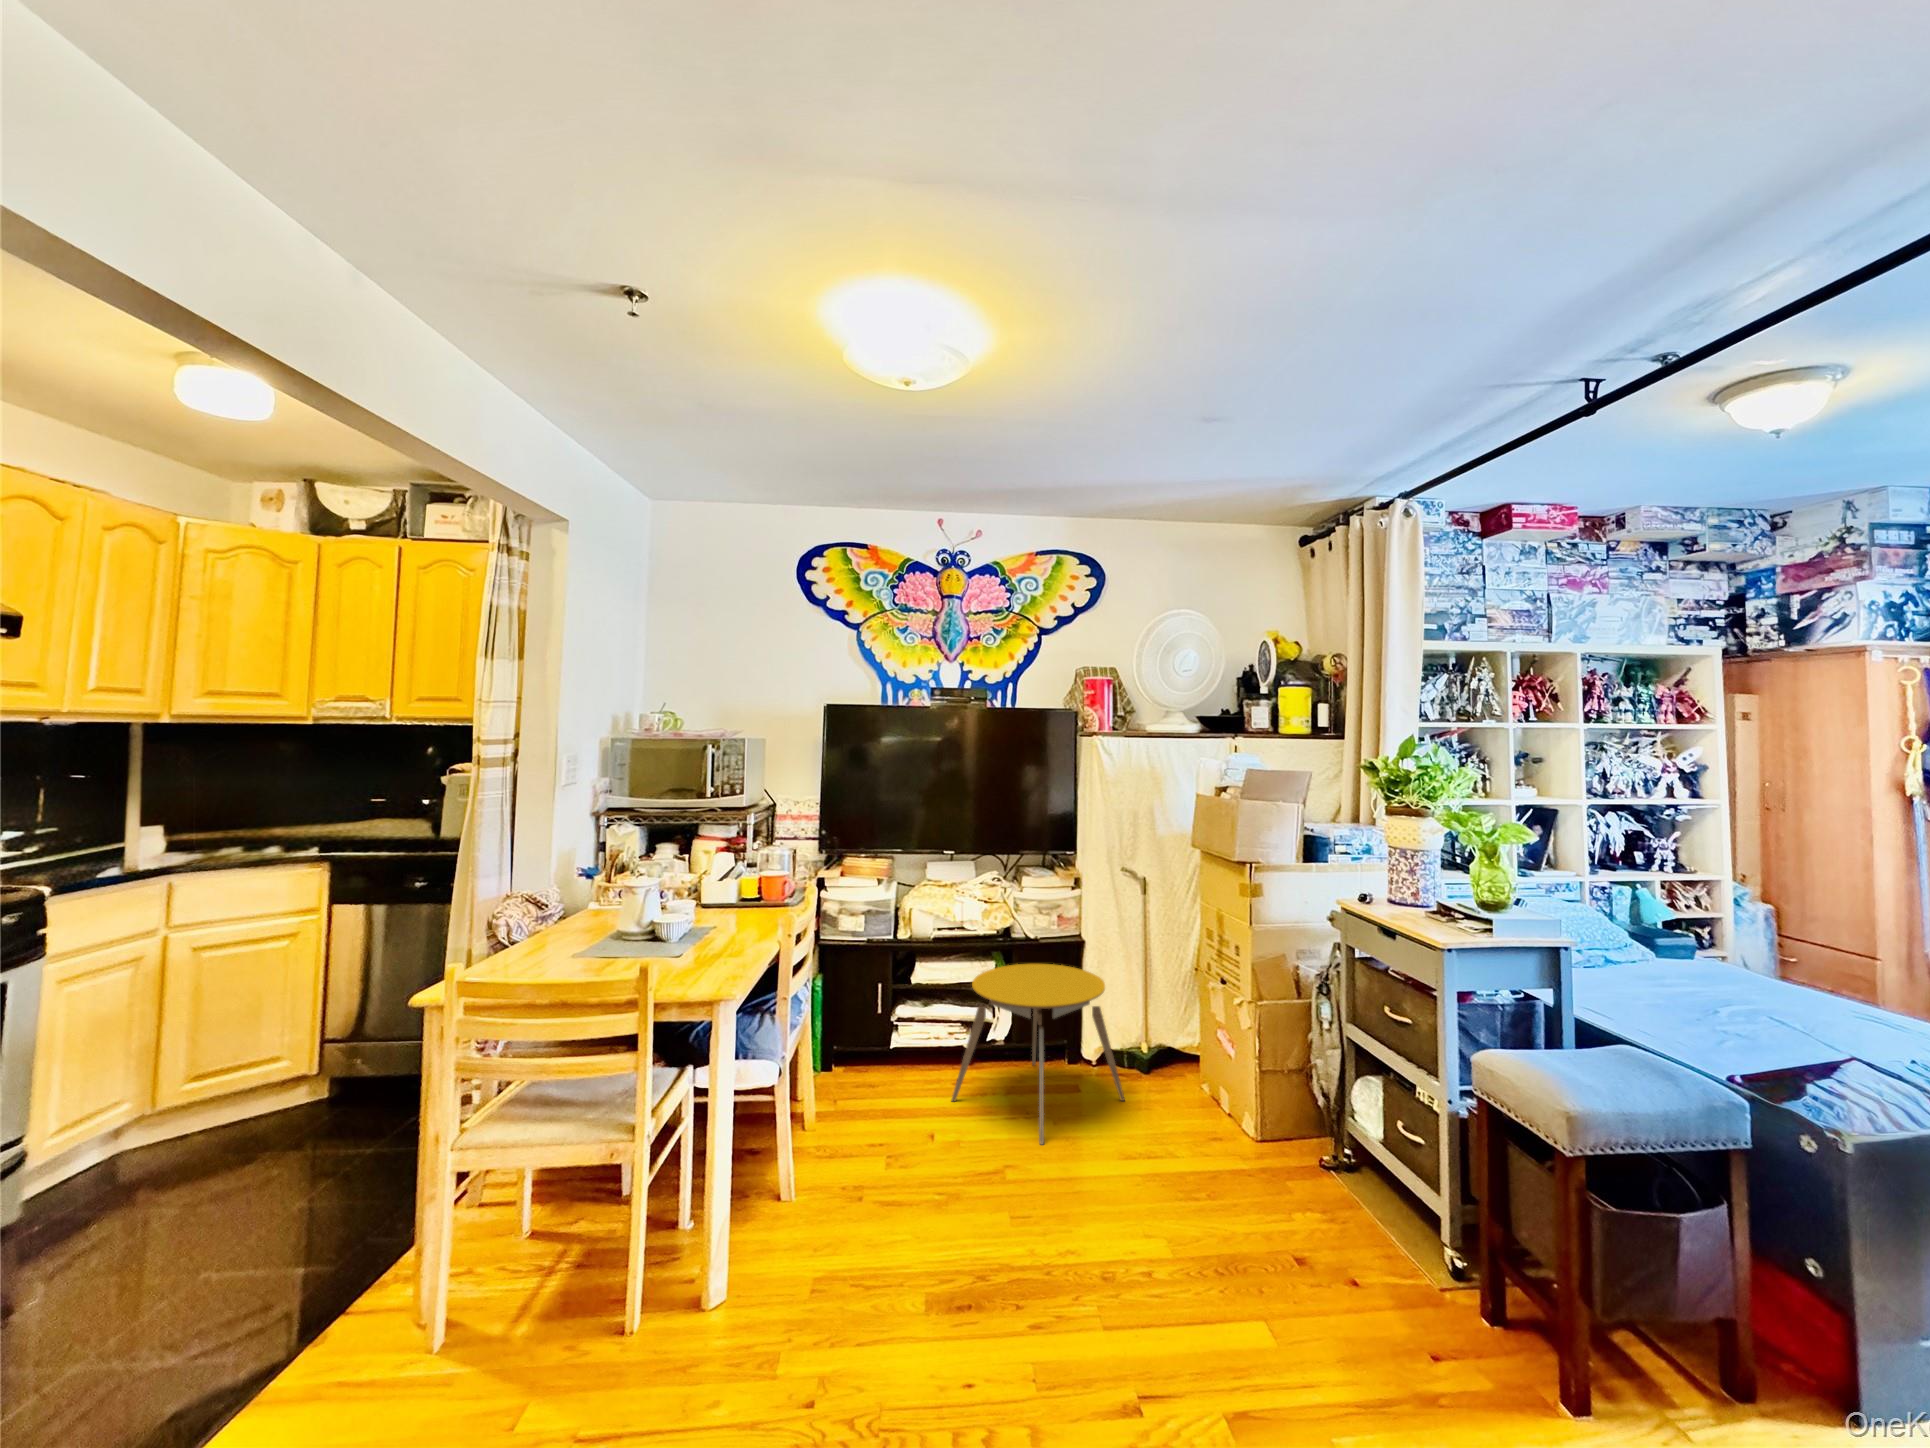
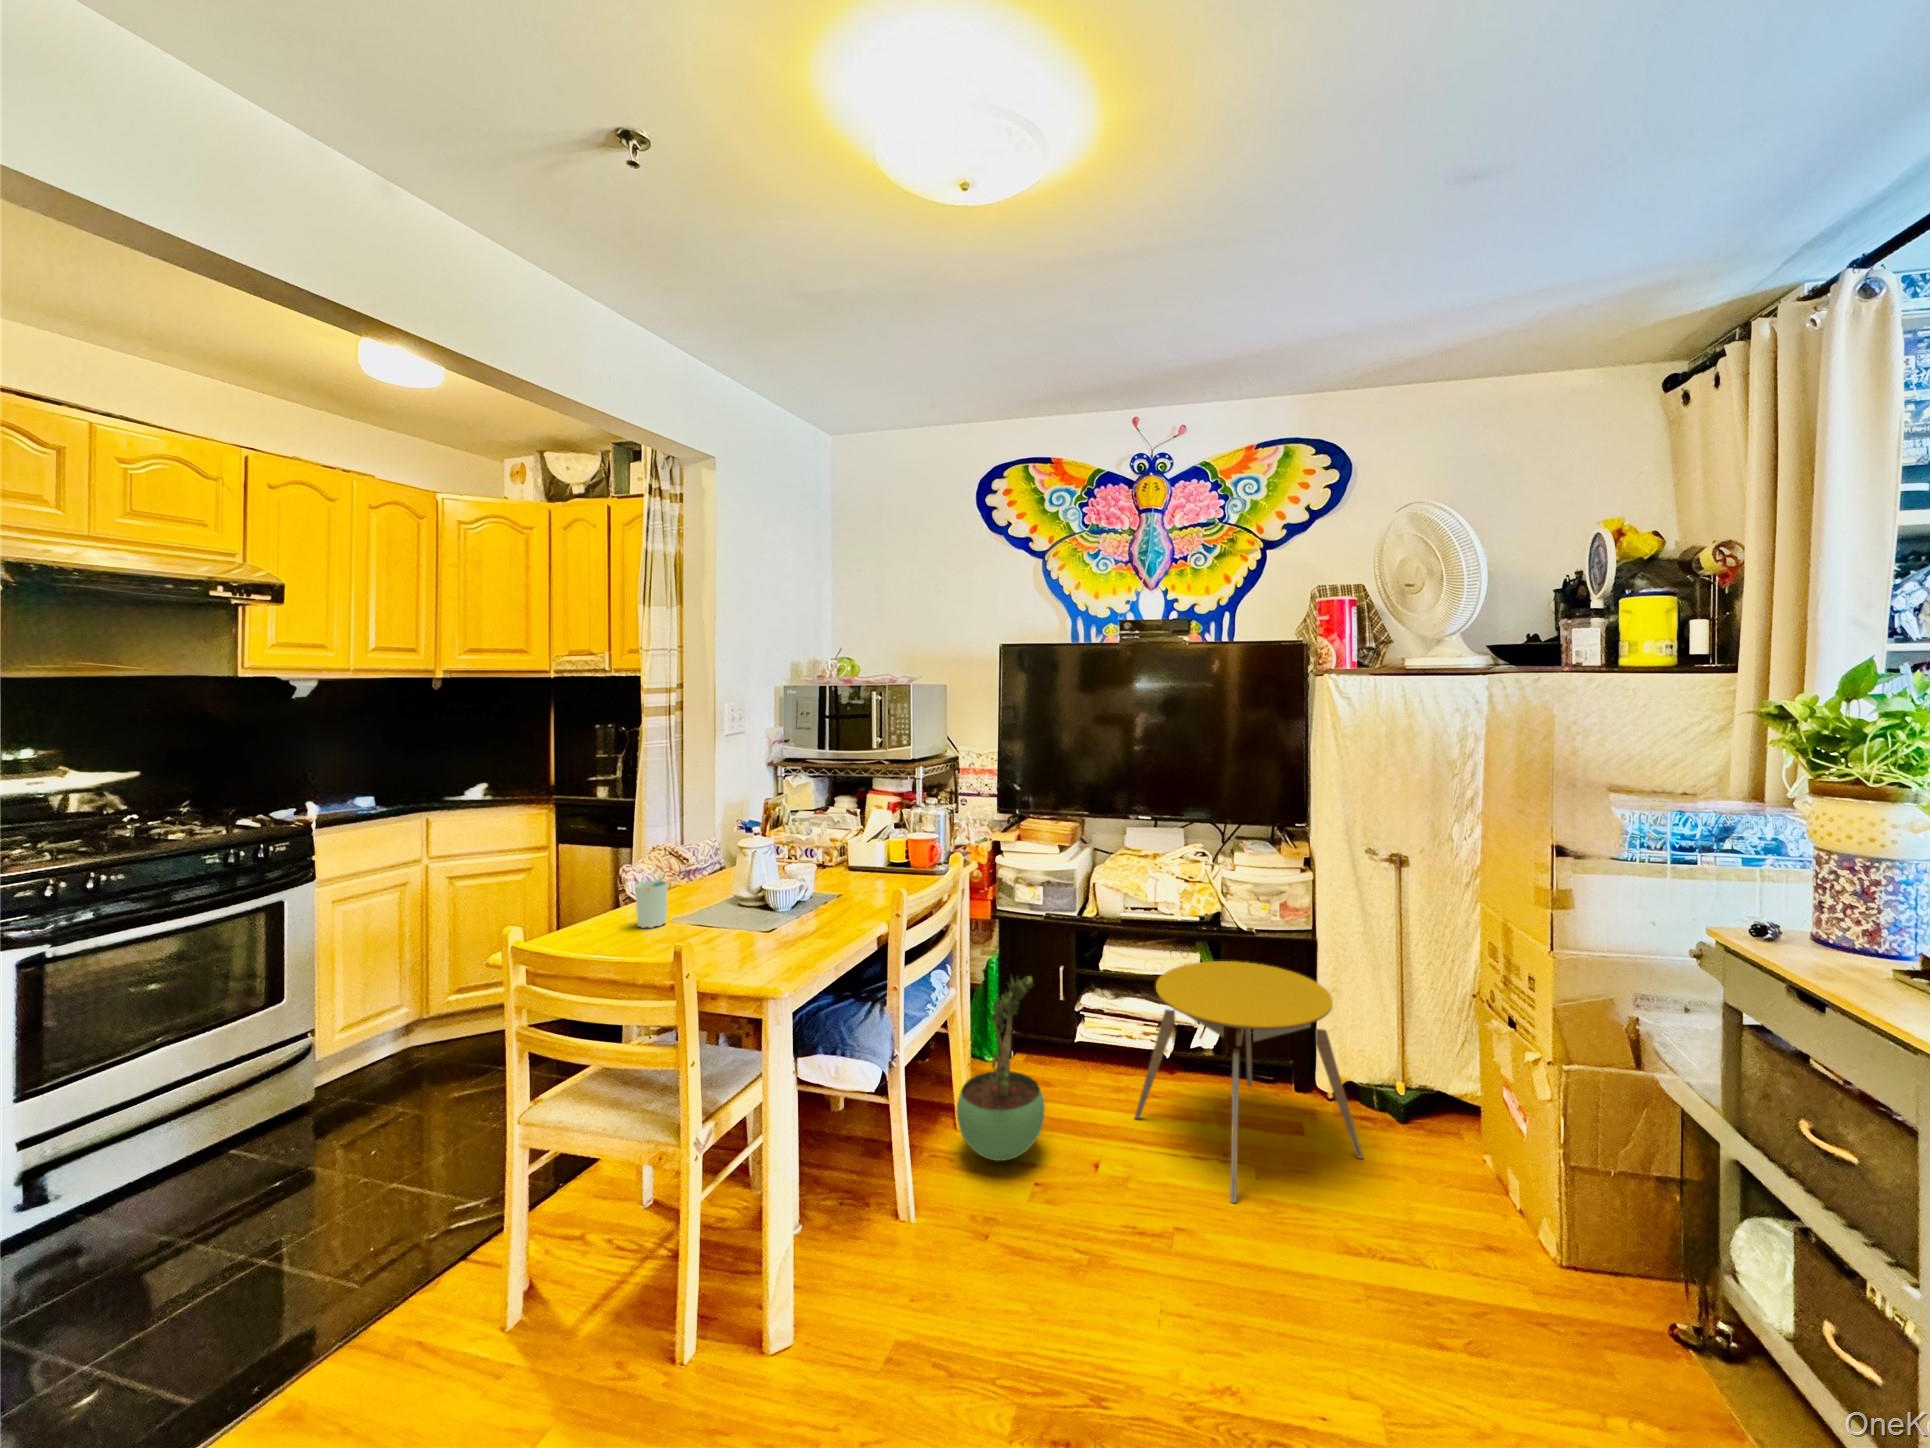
cup: none [537,916,568,968] -> present [635,874,668,928]
potted plant: none [812,986,888,1148] -> present [956,976,1045,1161]

